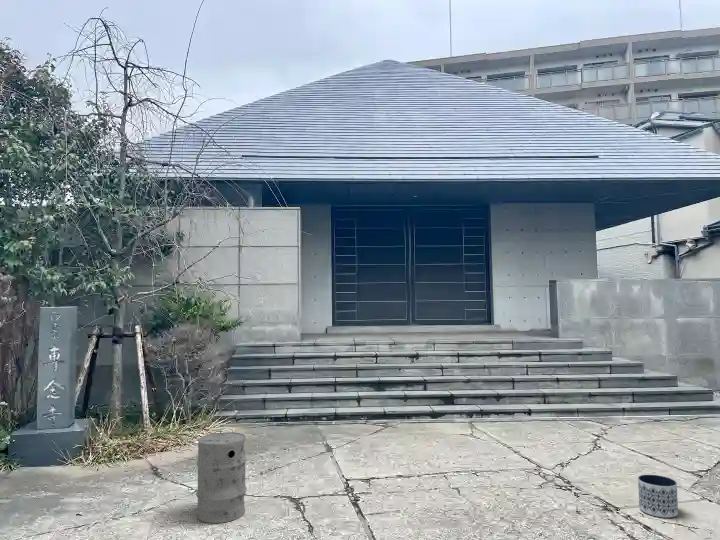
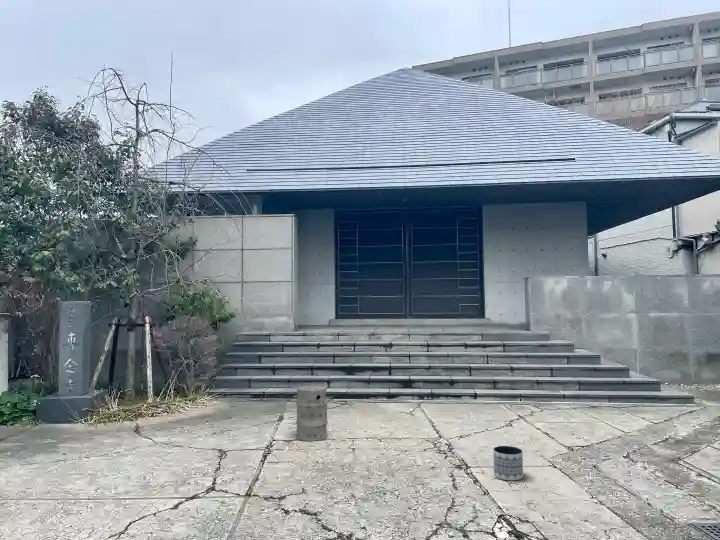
trash can: present [196,432,247,523] -> present [296,385,328,441]

